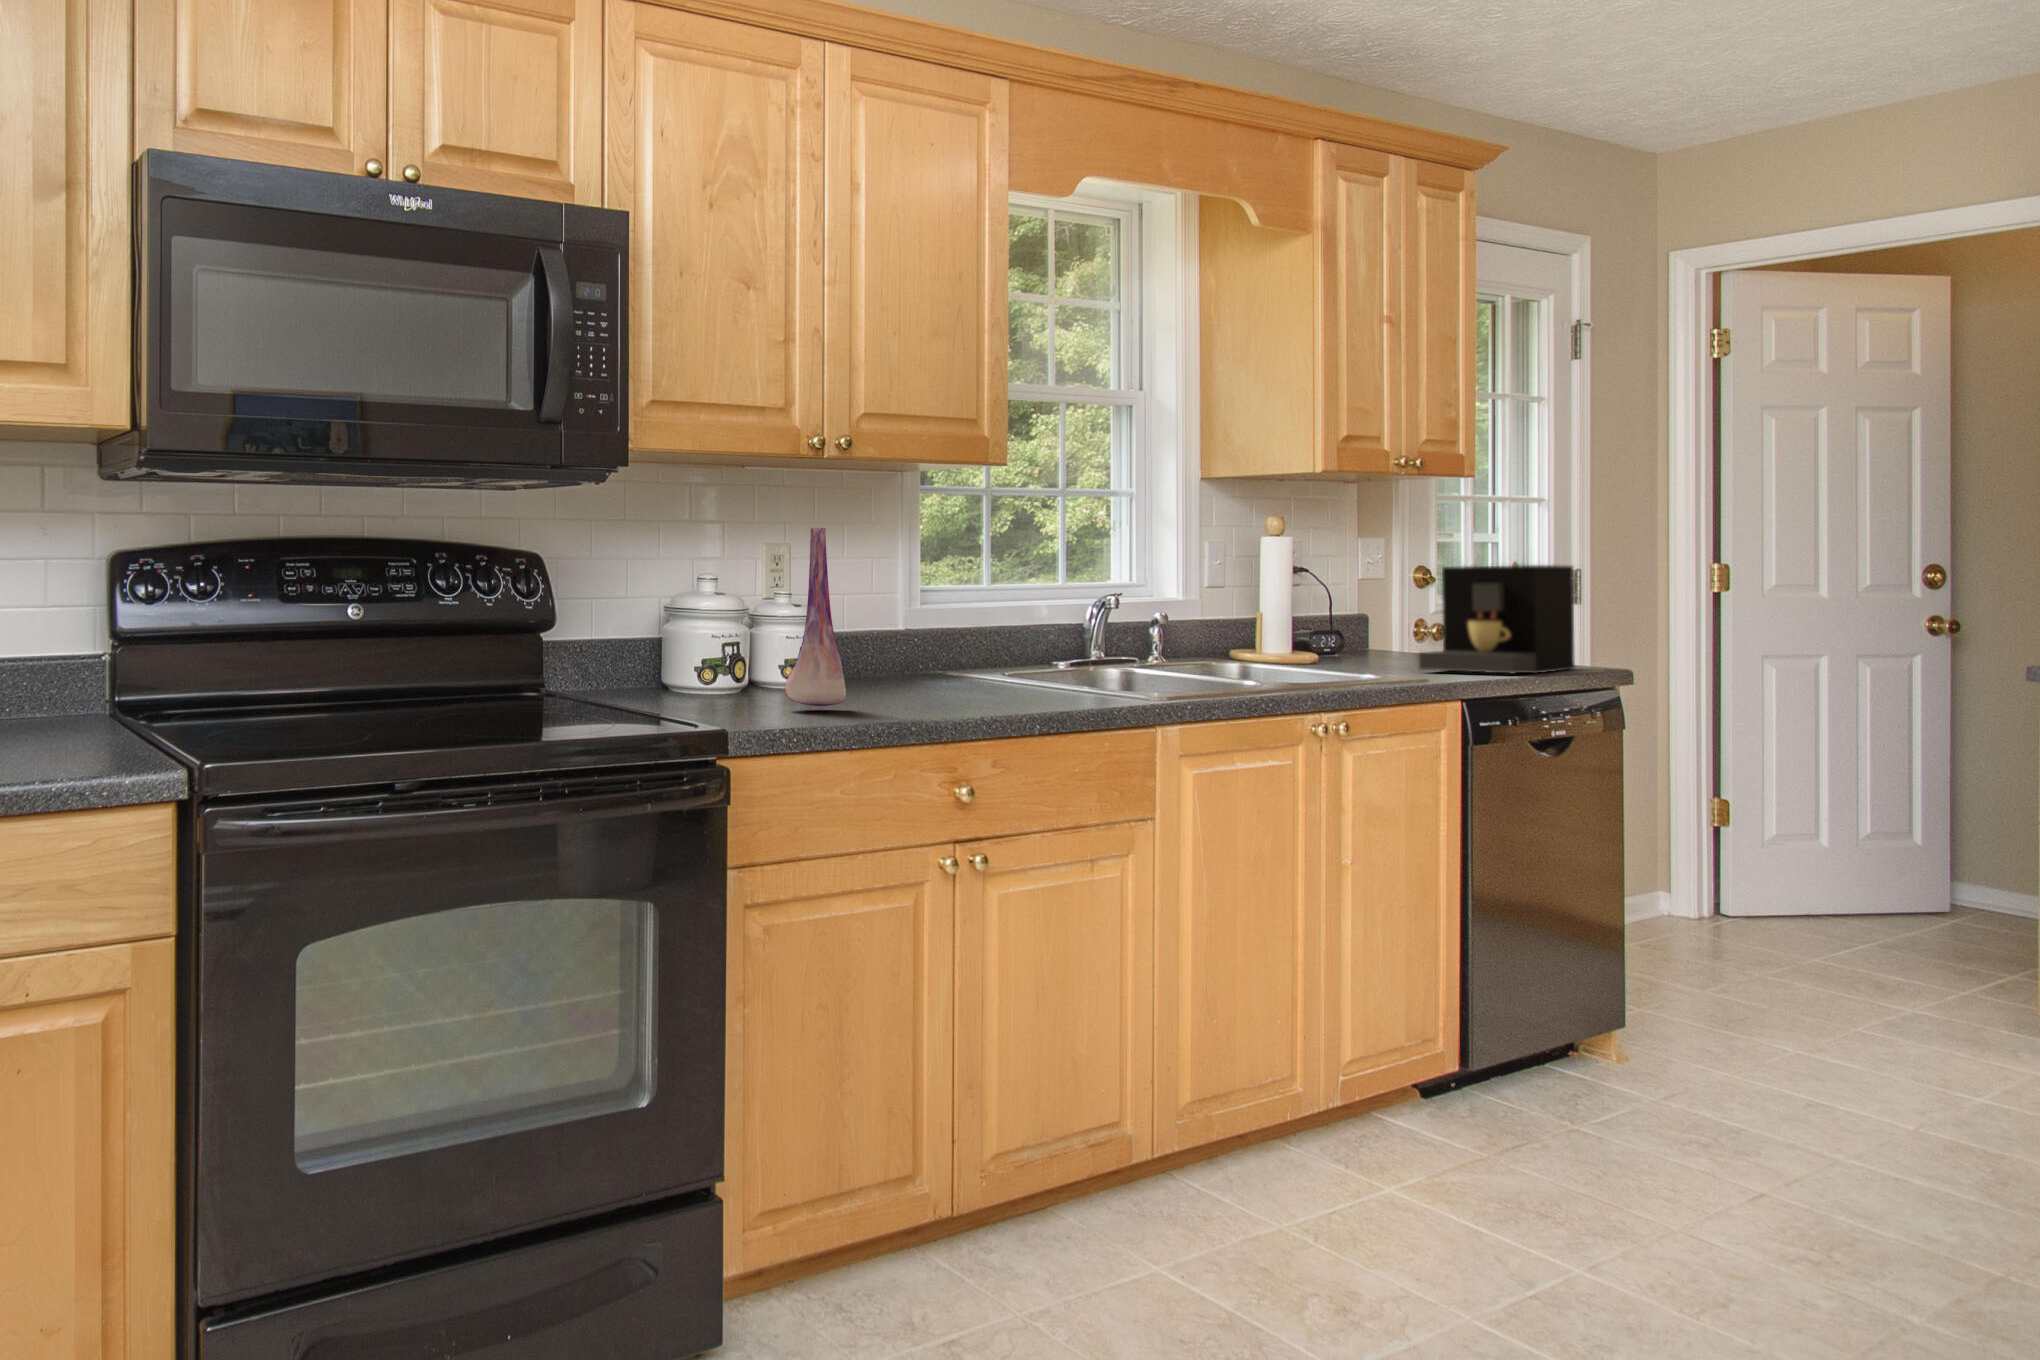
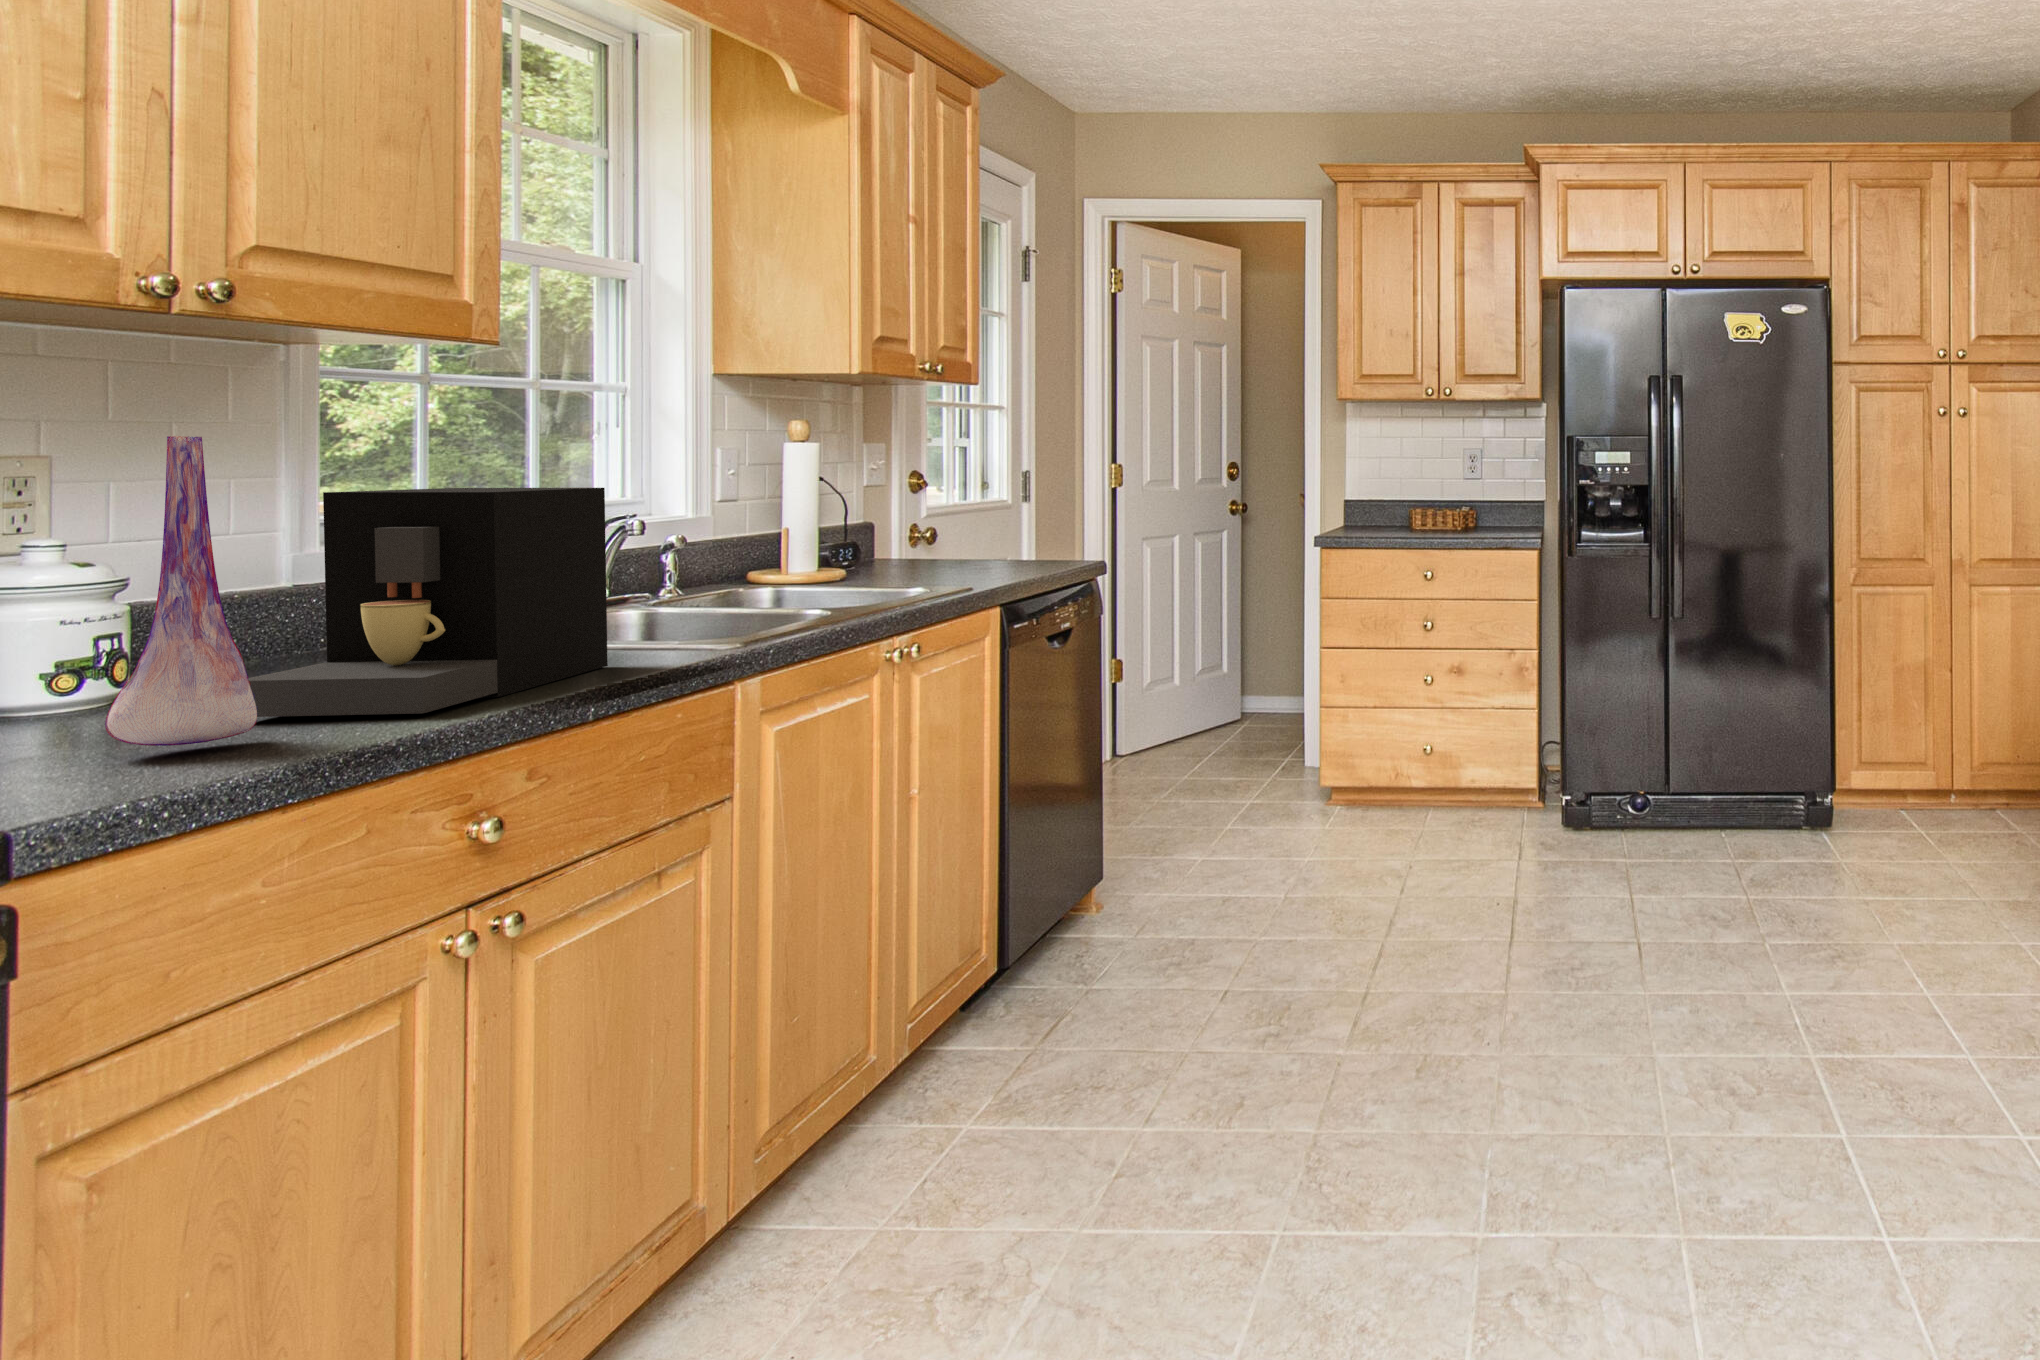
coffee maker: present [1419,565,1575,673] -> present [248,488,608,717]

